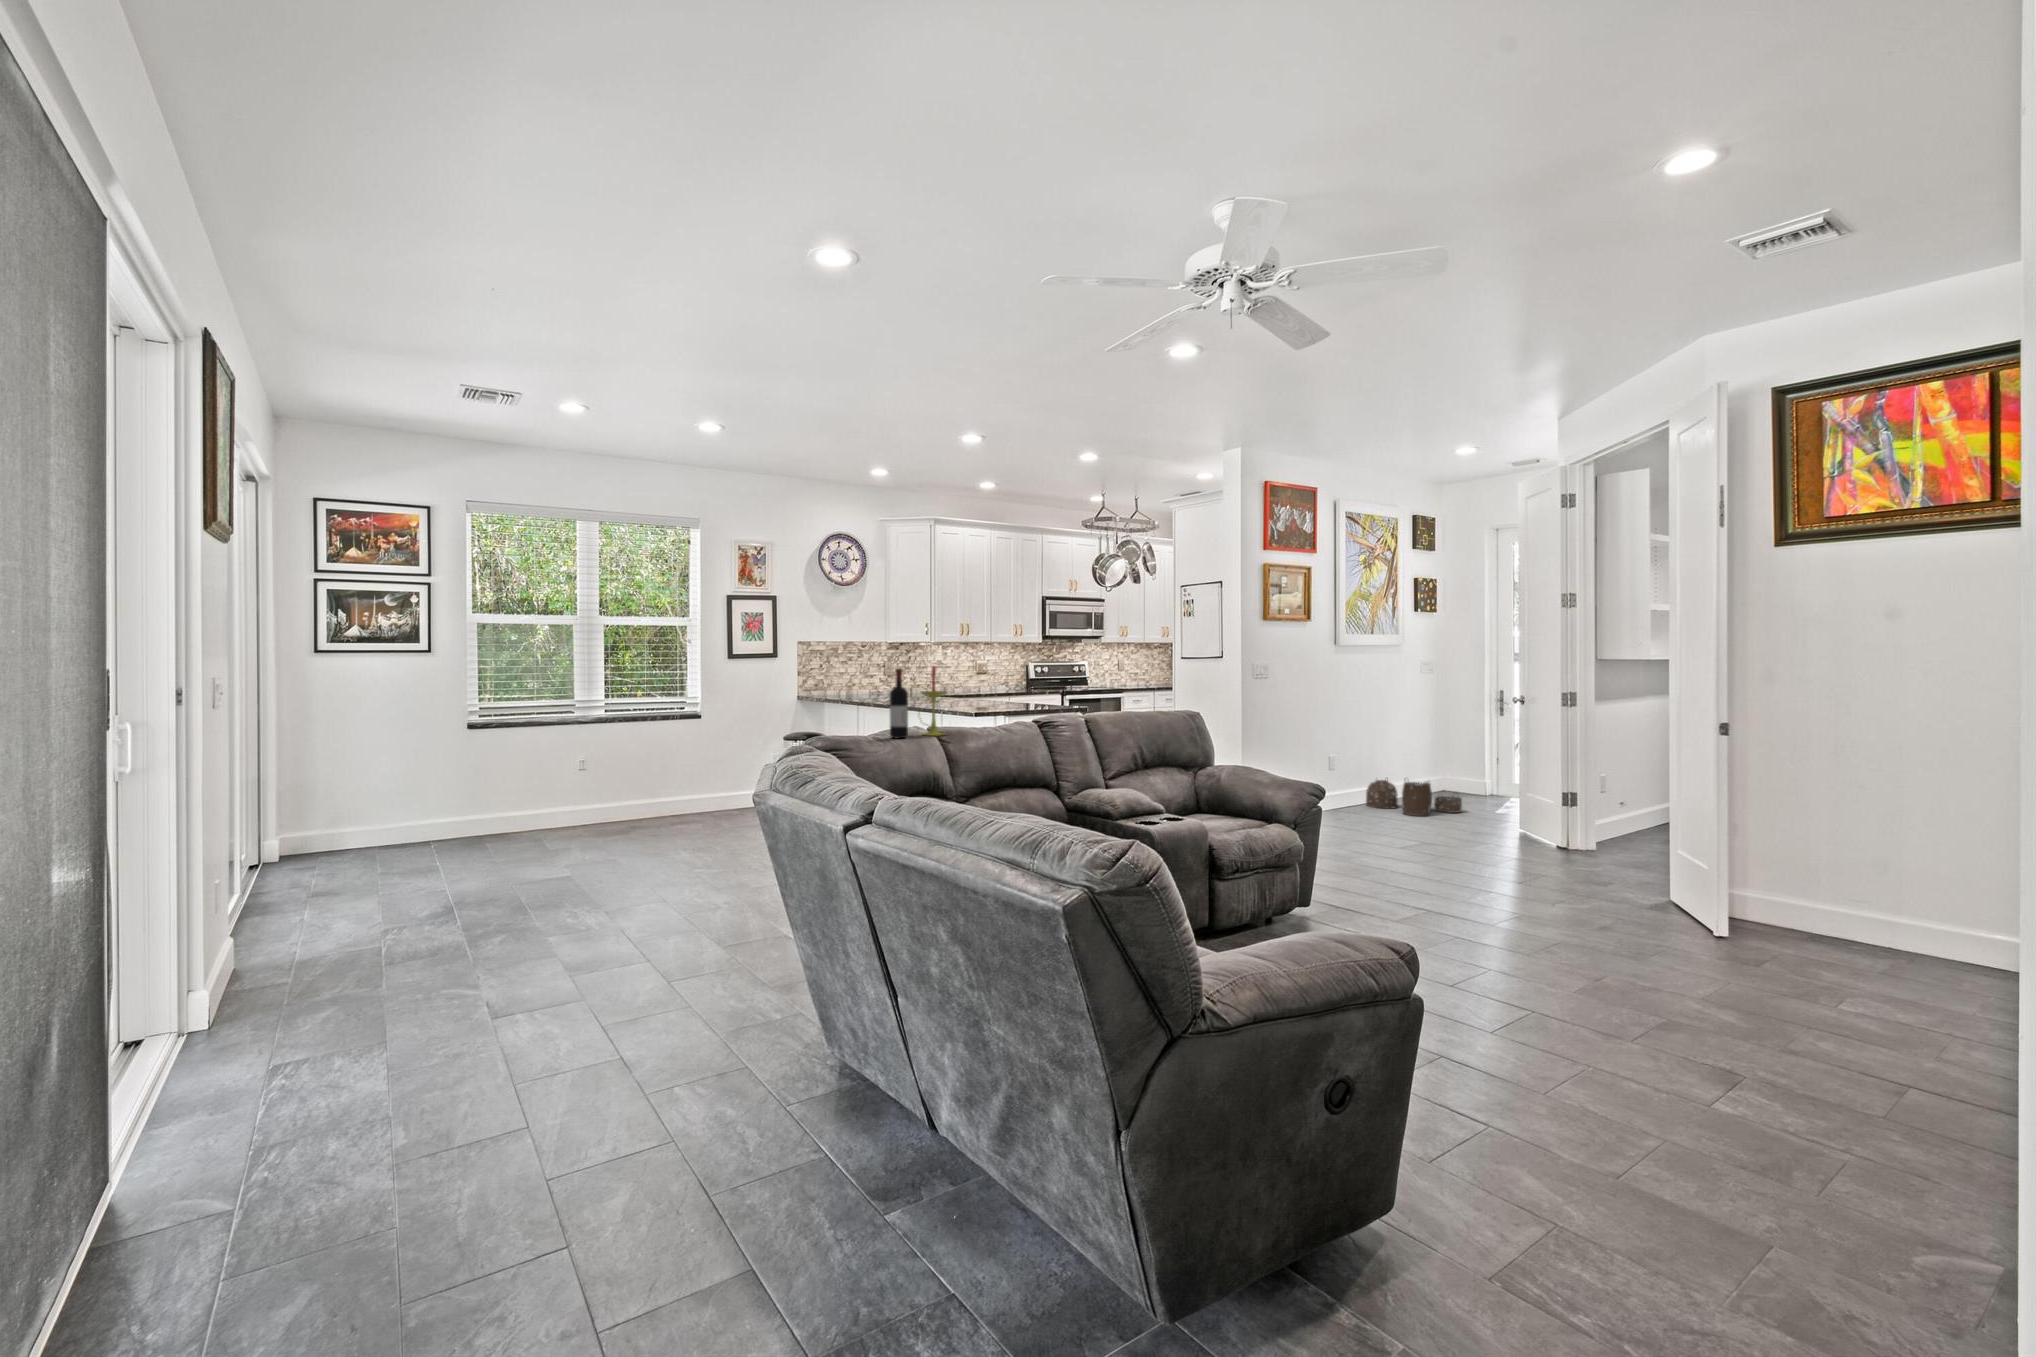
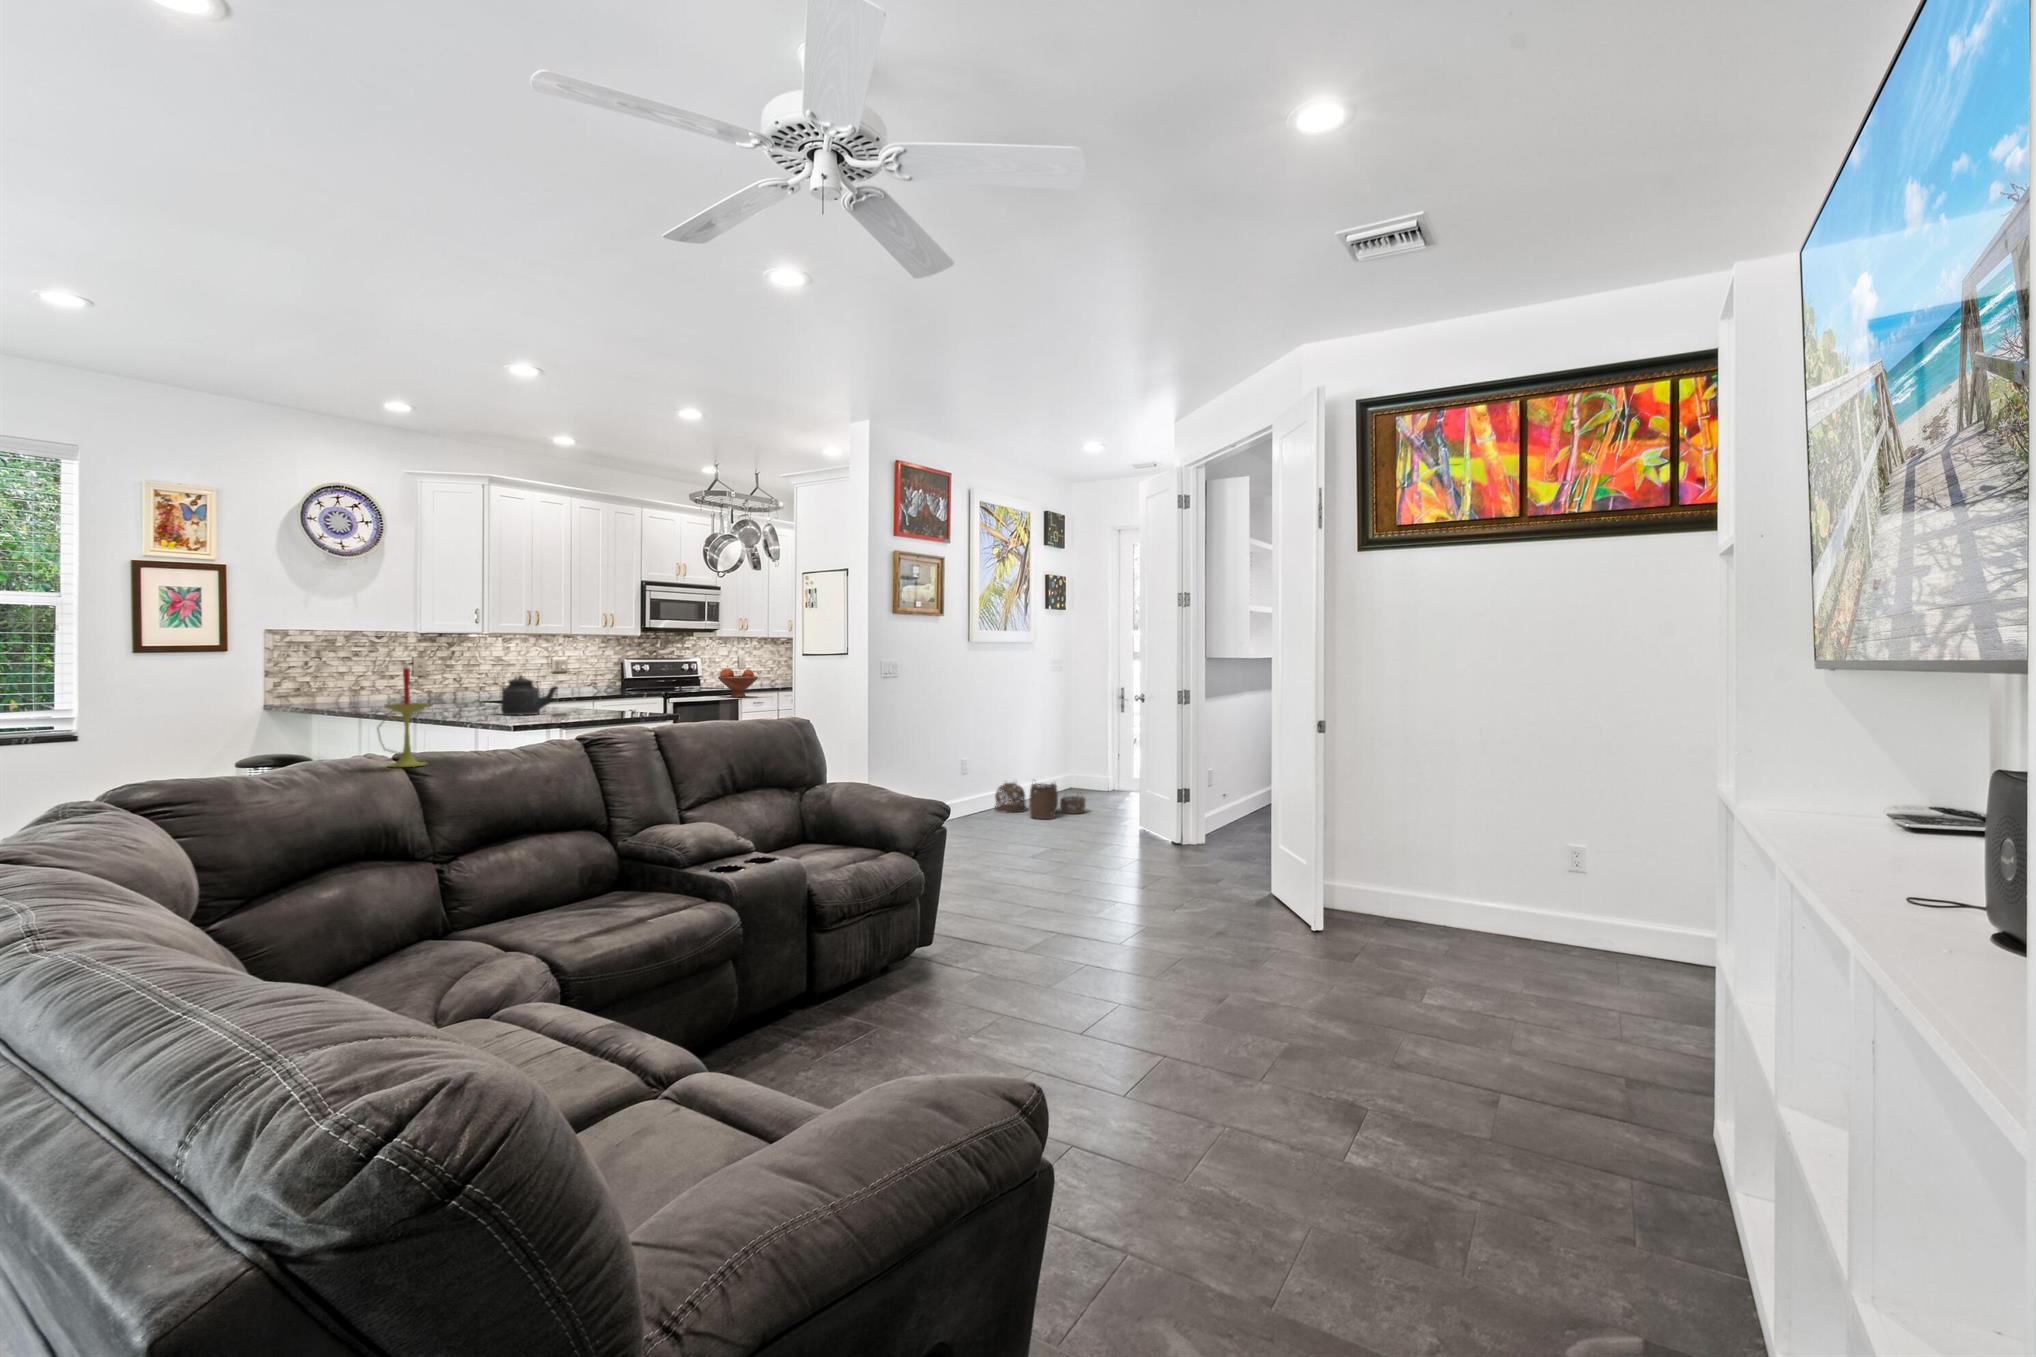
kettle: none [958,667,999,706] -> present [501,667,557,715]
wine bottle: present [890,668,908,738] -> none [323,672,356,775]
fruit bowl: none [1110,671,1144,696] -> present [718,669,758,697]

